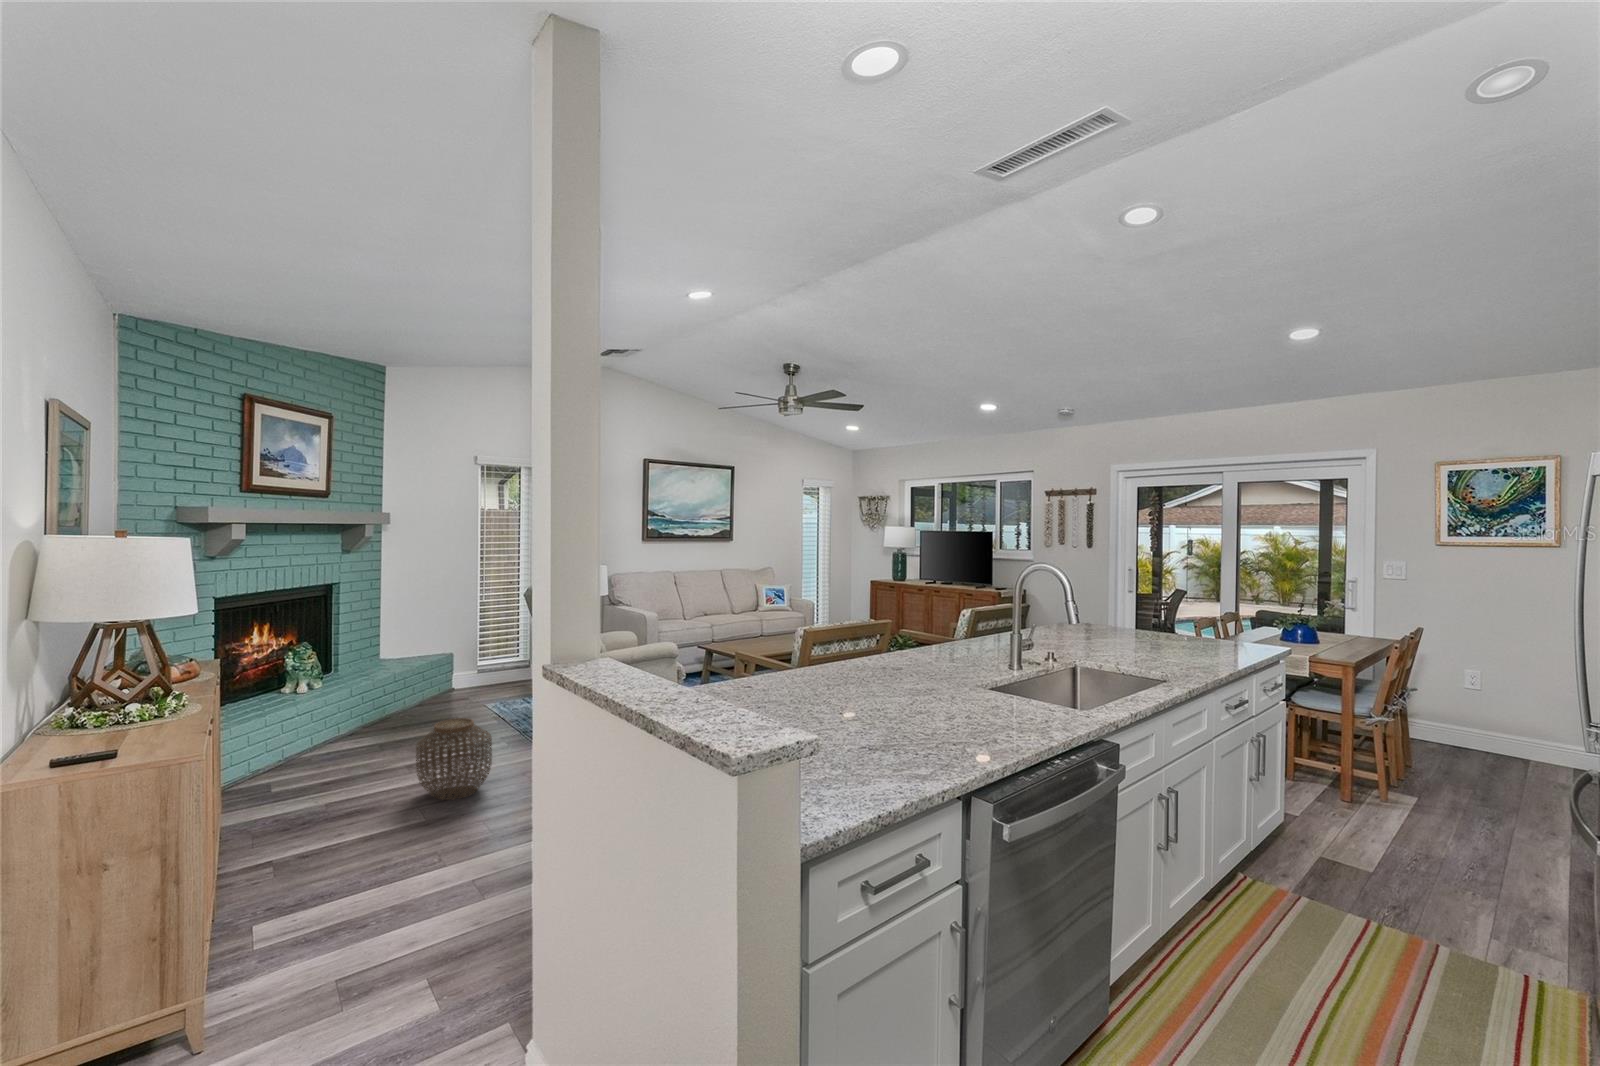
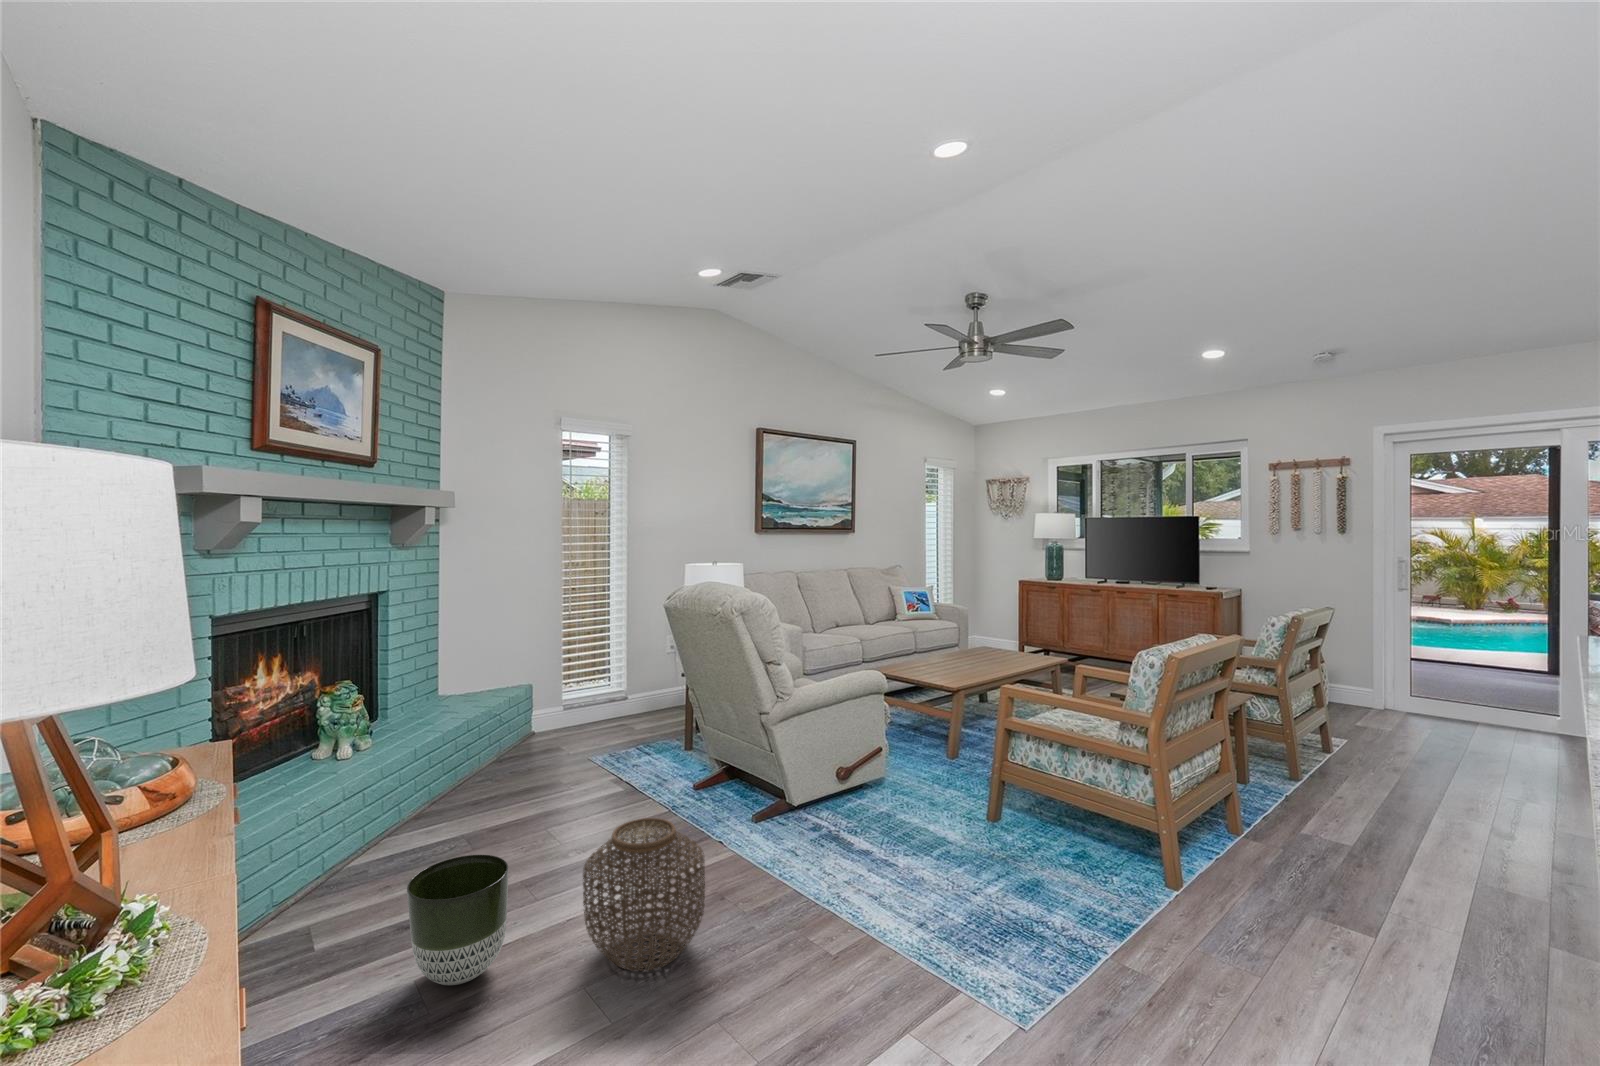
planter: none [314,736,375,802] -> present [407,855,508,985]

